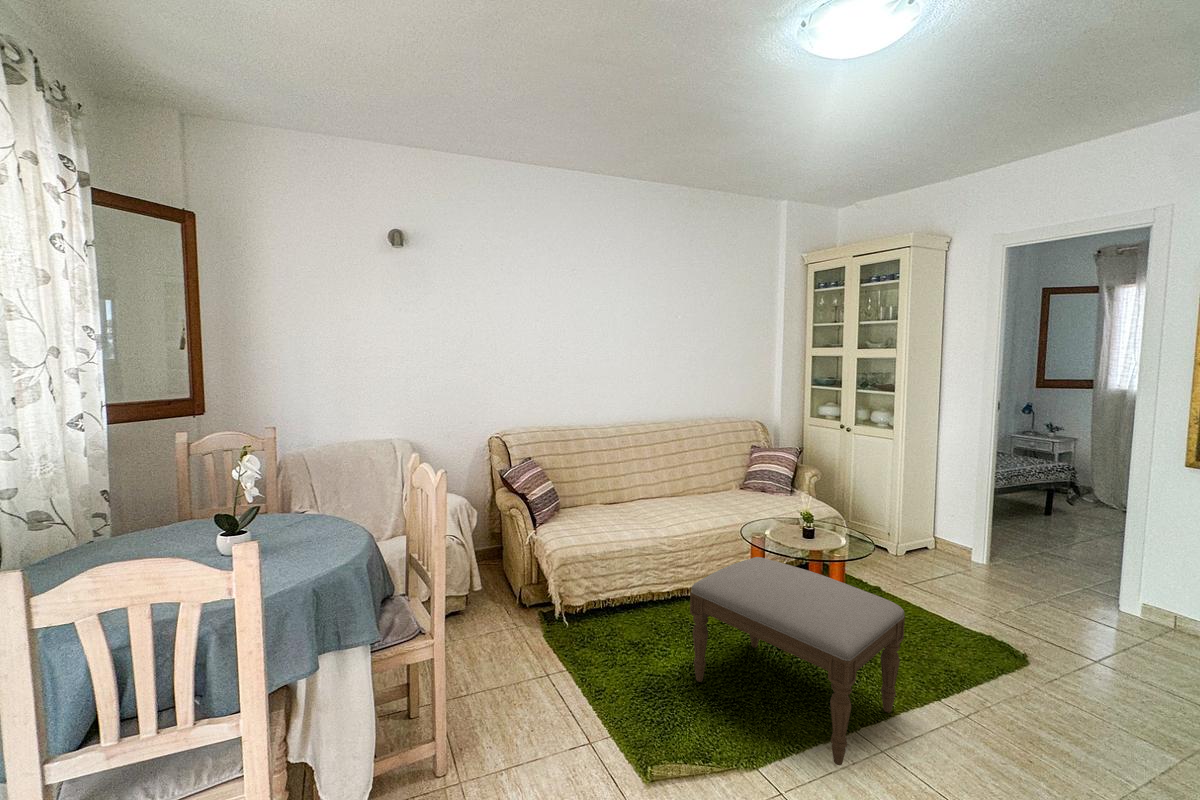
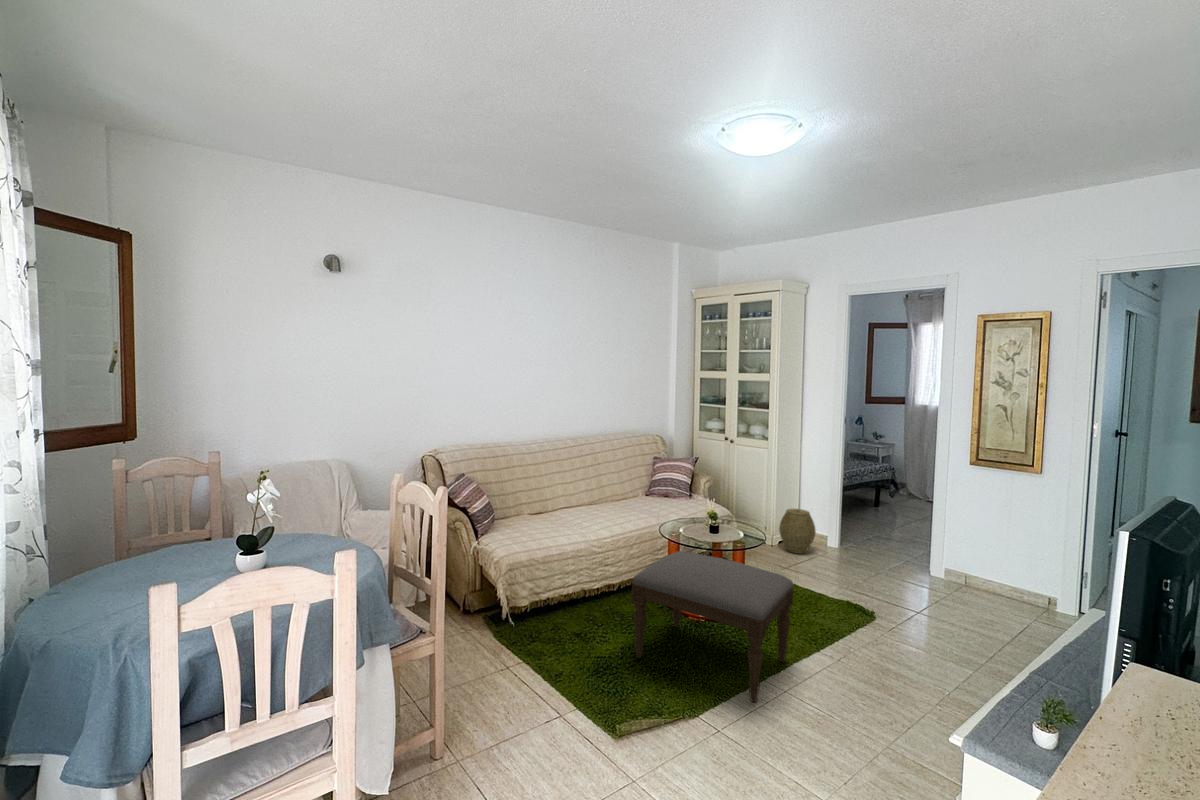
woven basket: none [906,512,955,568] -> present [779,509,816,554]

